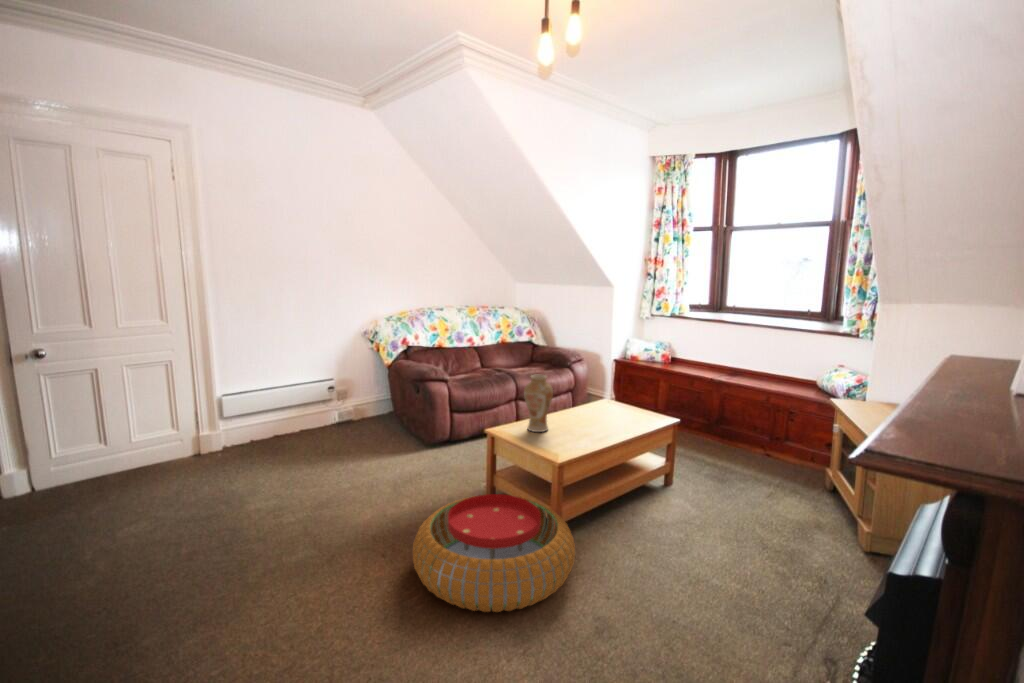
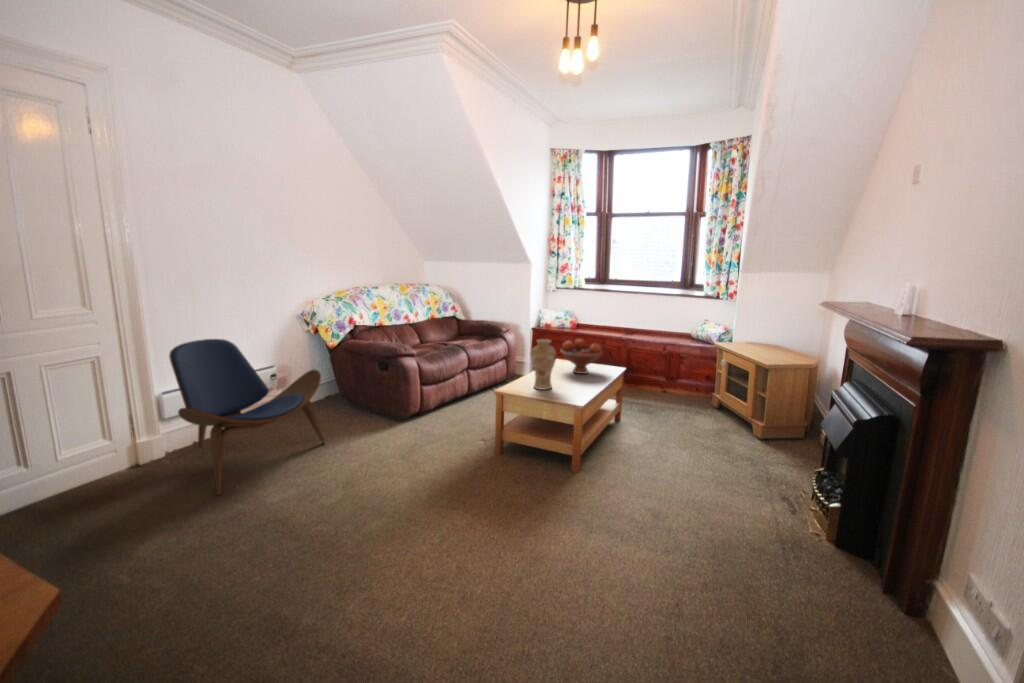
lounge chair: none [201,351,344,490] -> present [169,339,325,495]
fruit bowl: none [582,378,633,419] -> present [560,339,603,374]
pouf: present [413,494,575,612] -> none [493,444,636,543]

